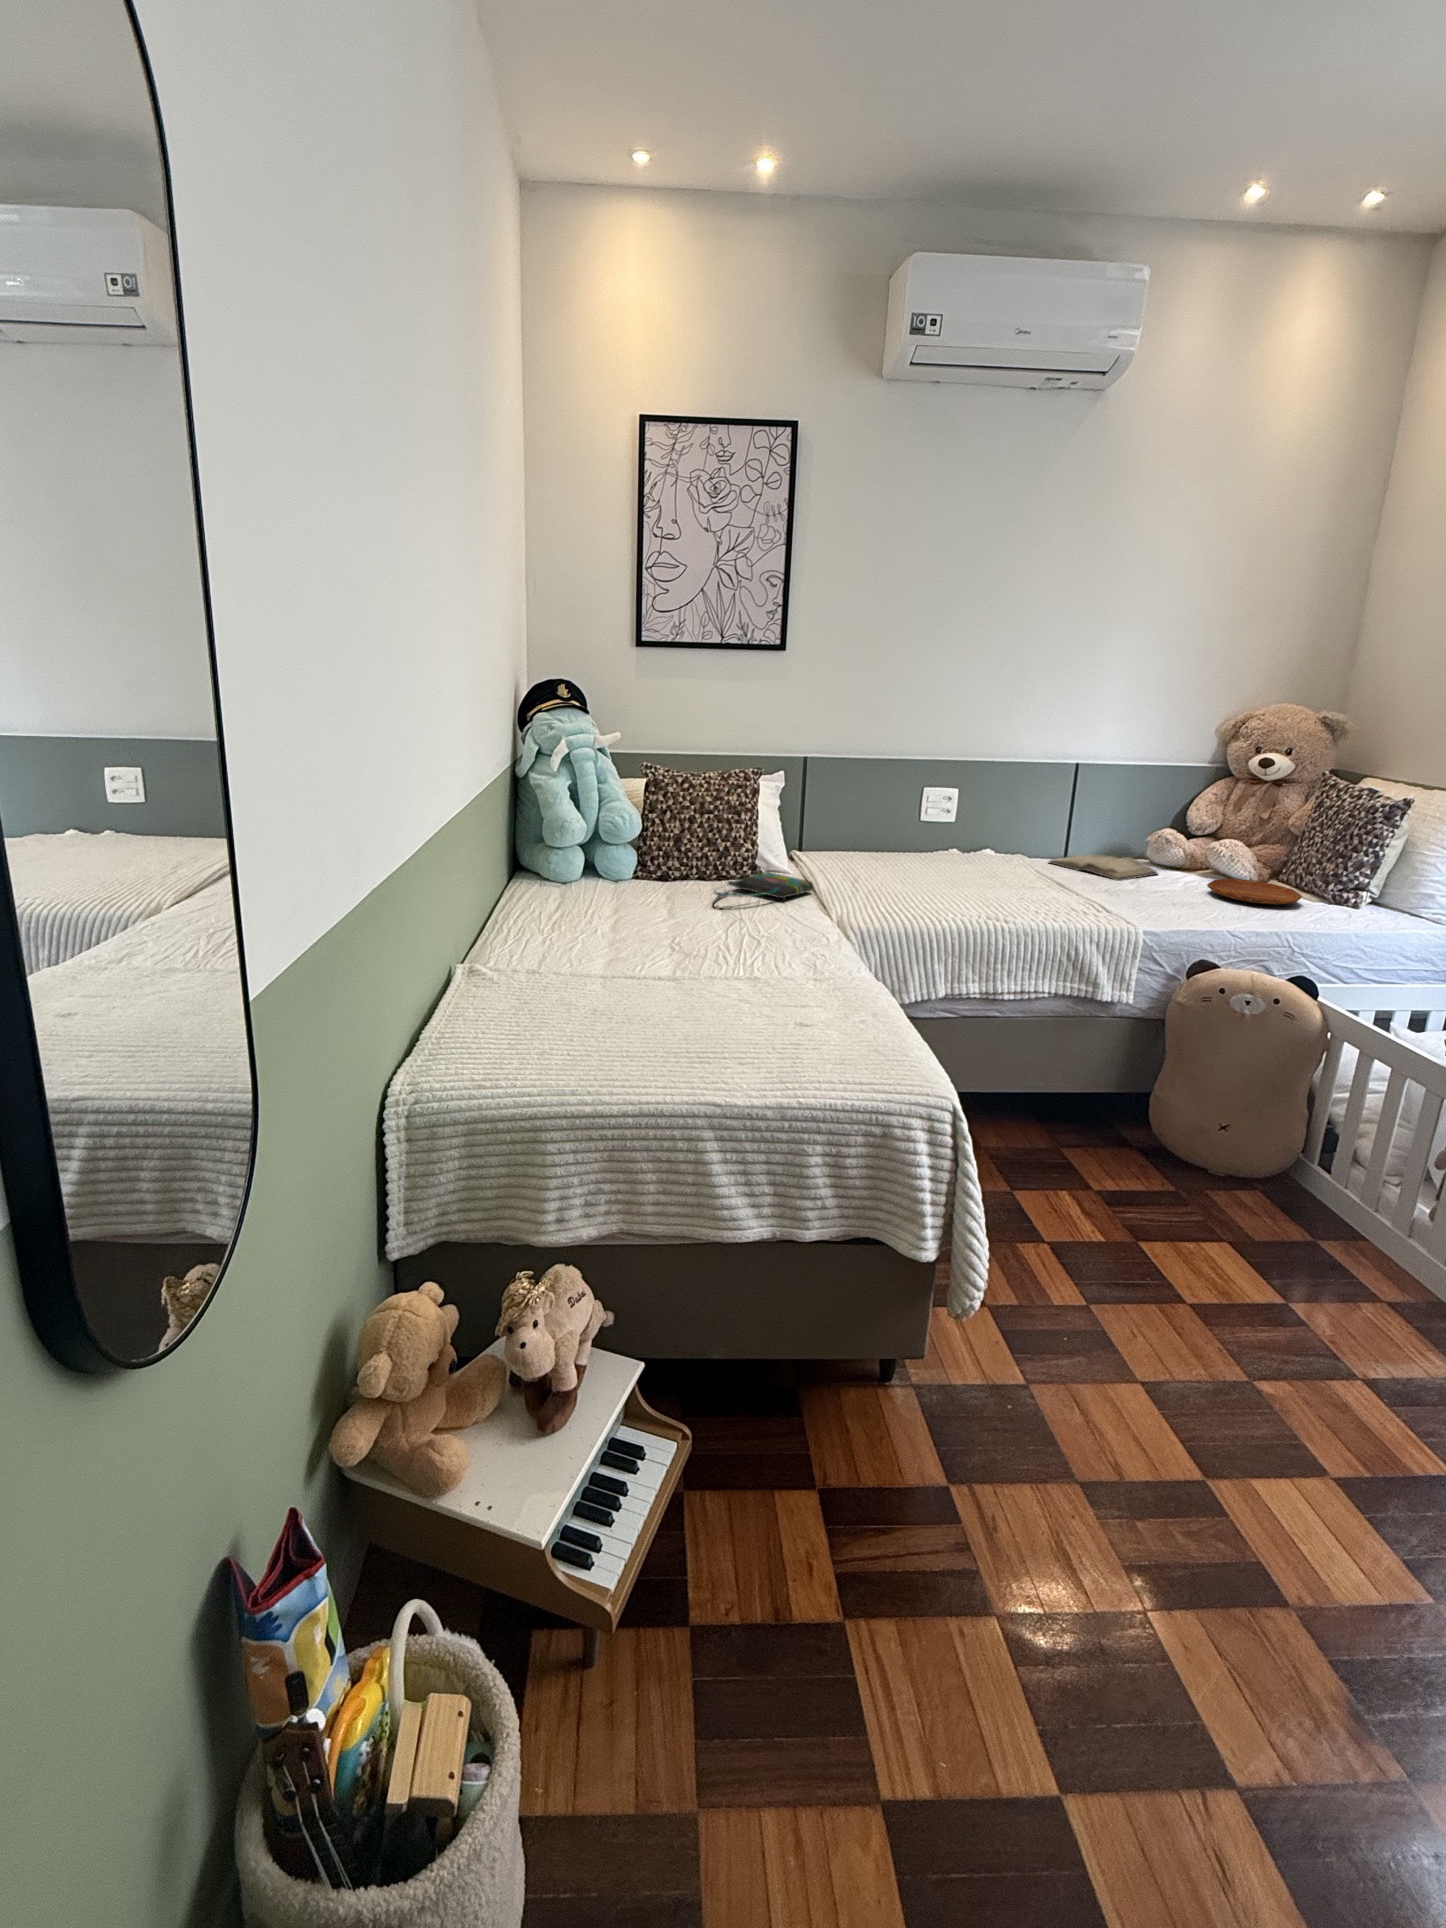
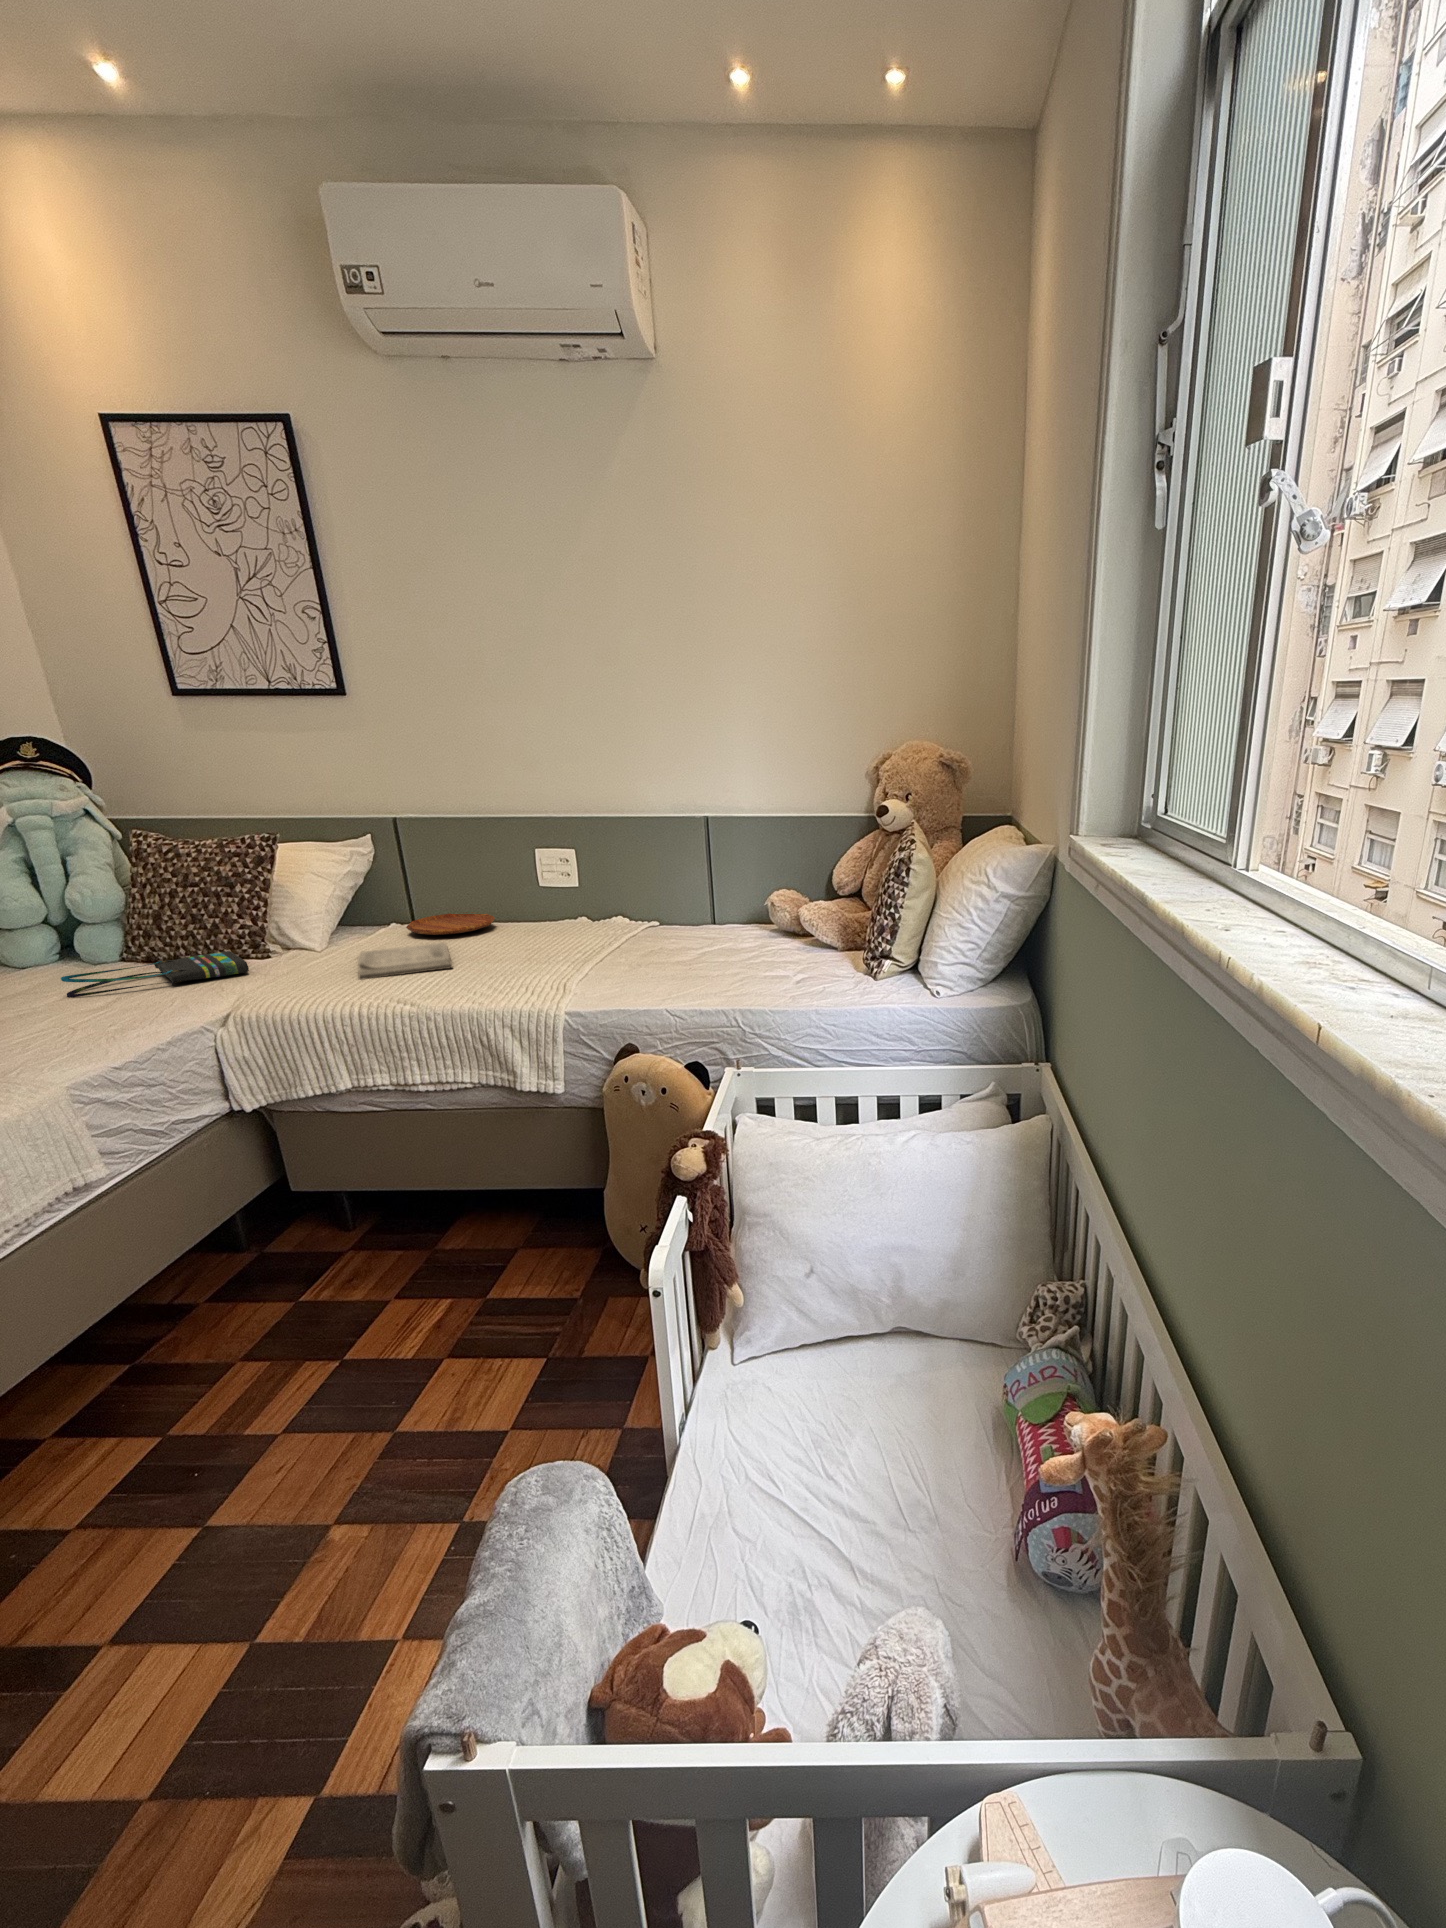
diary: present [1049,854,1158,881] -> present [358,942,452,980]
tray: present [1207,879,1302,905] -> present [406,912,495,935]

